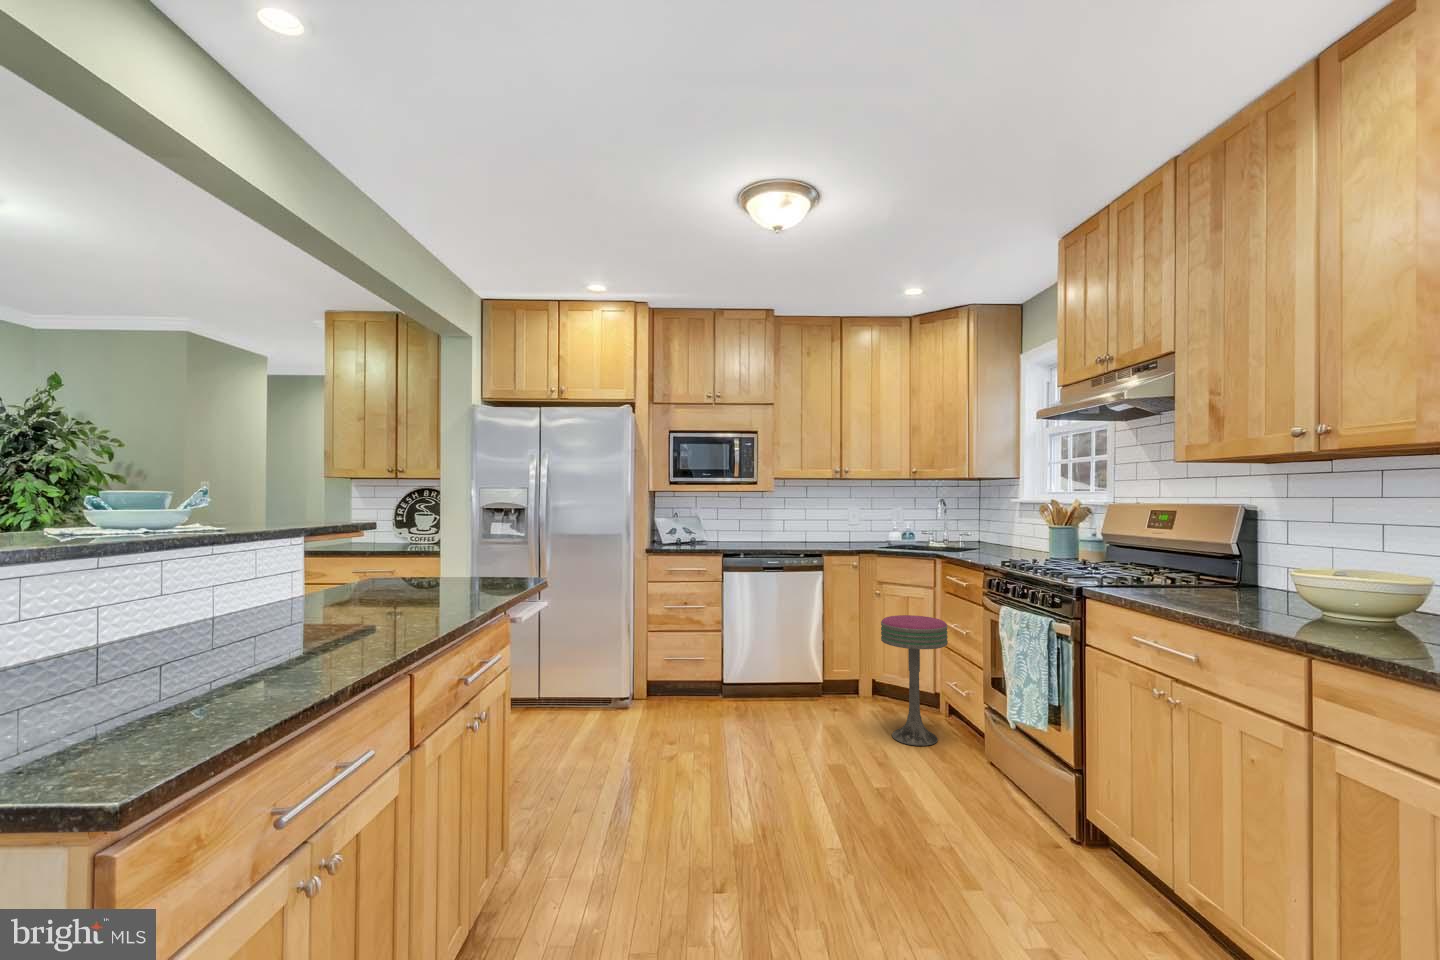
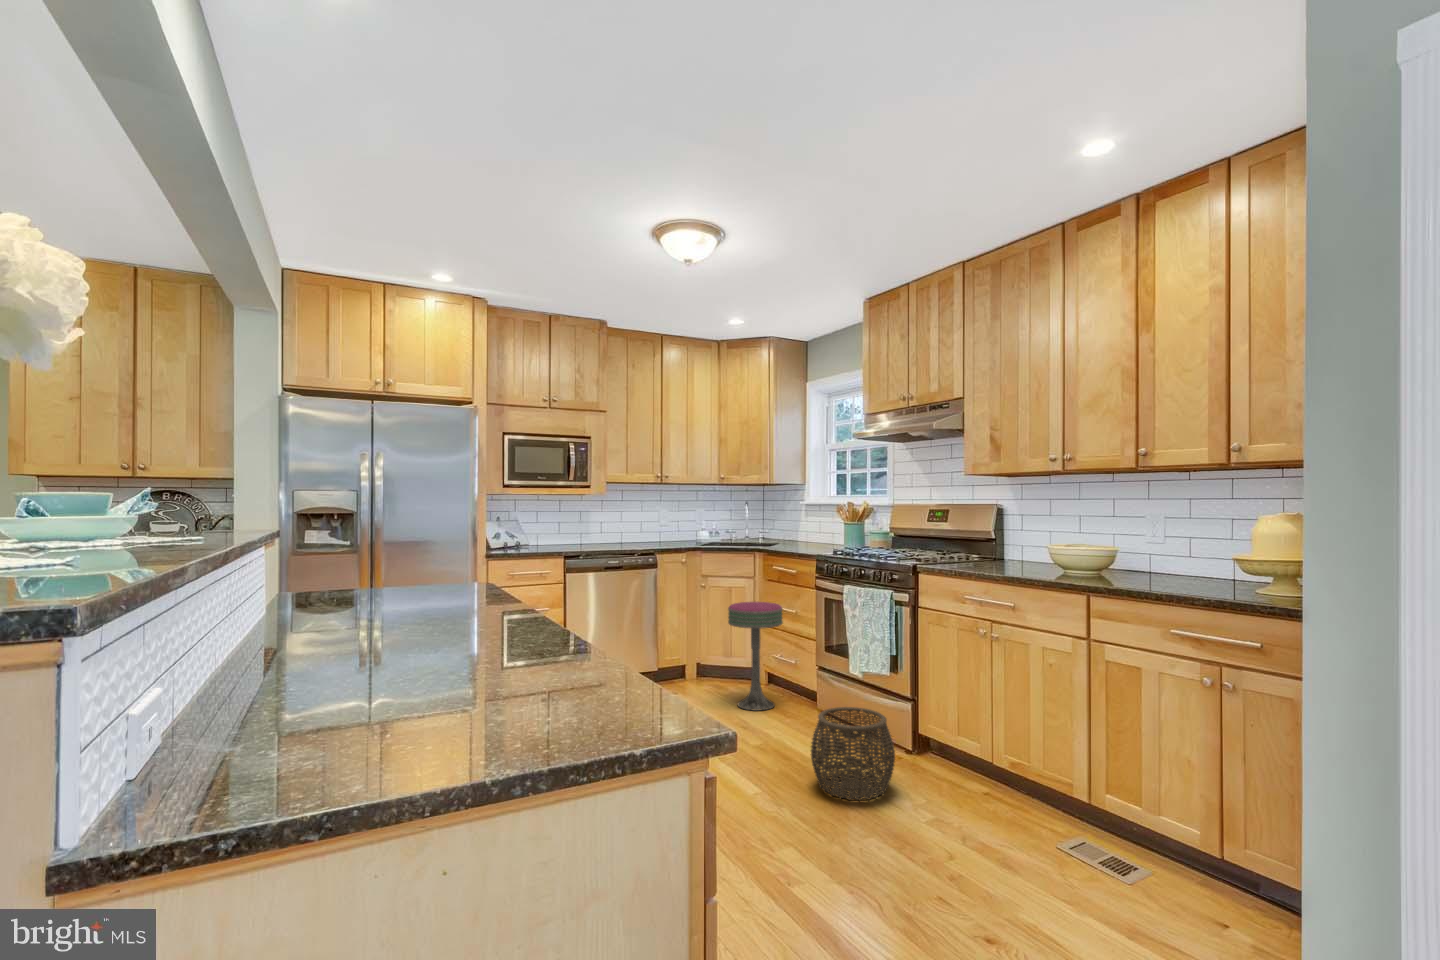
woven basket: none [898,768,1017,907] -> present [811,707,895,800]

